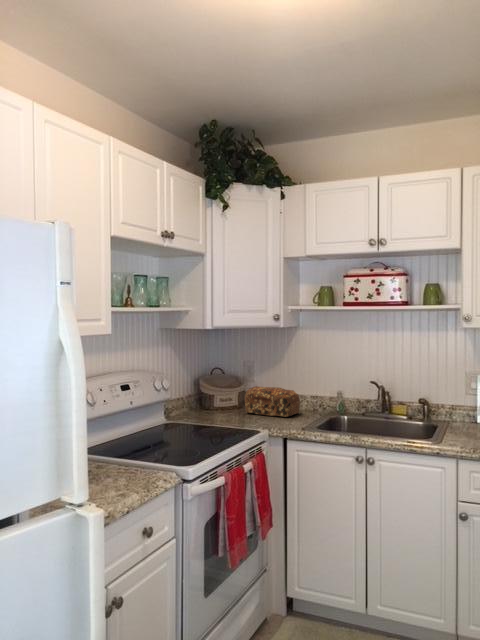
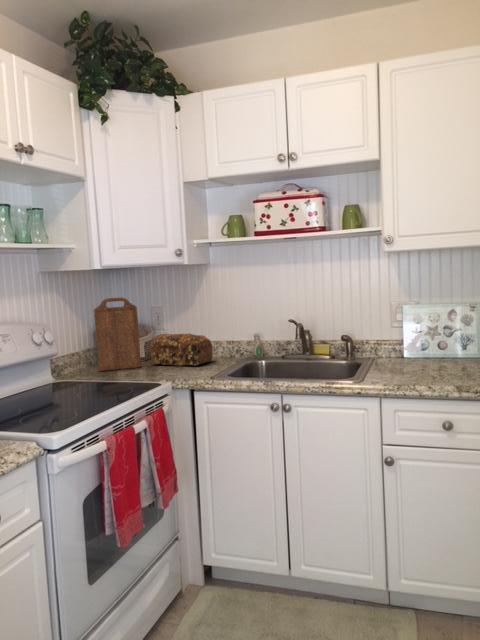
cutting board: none [200,353,237,416] -> present [94,297,141,371]

